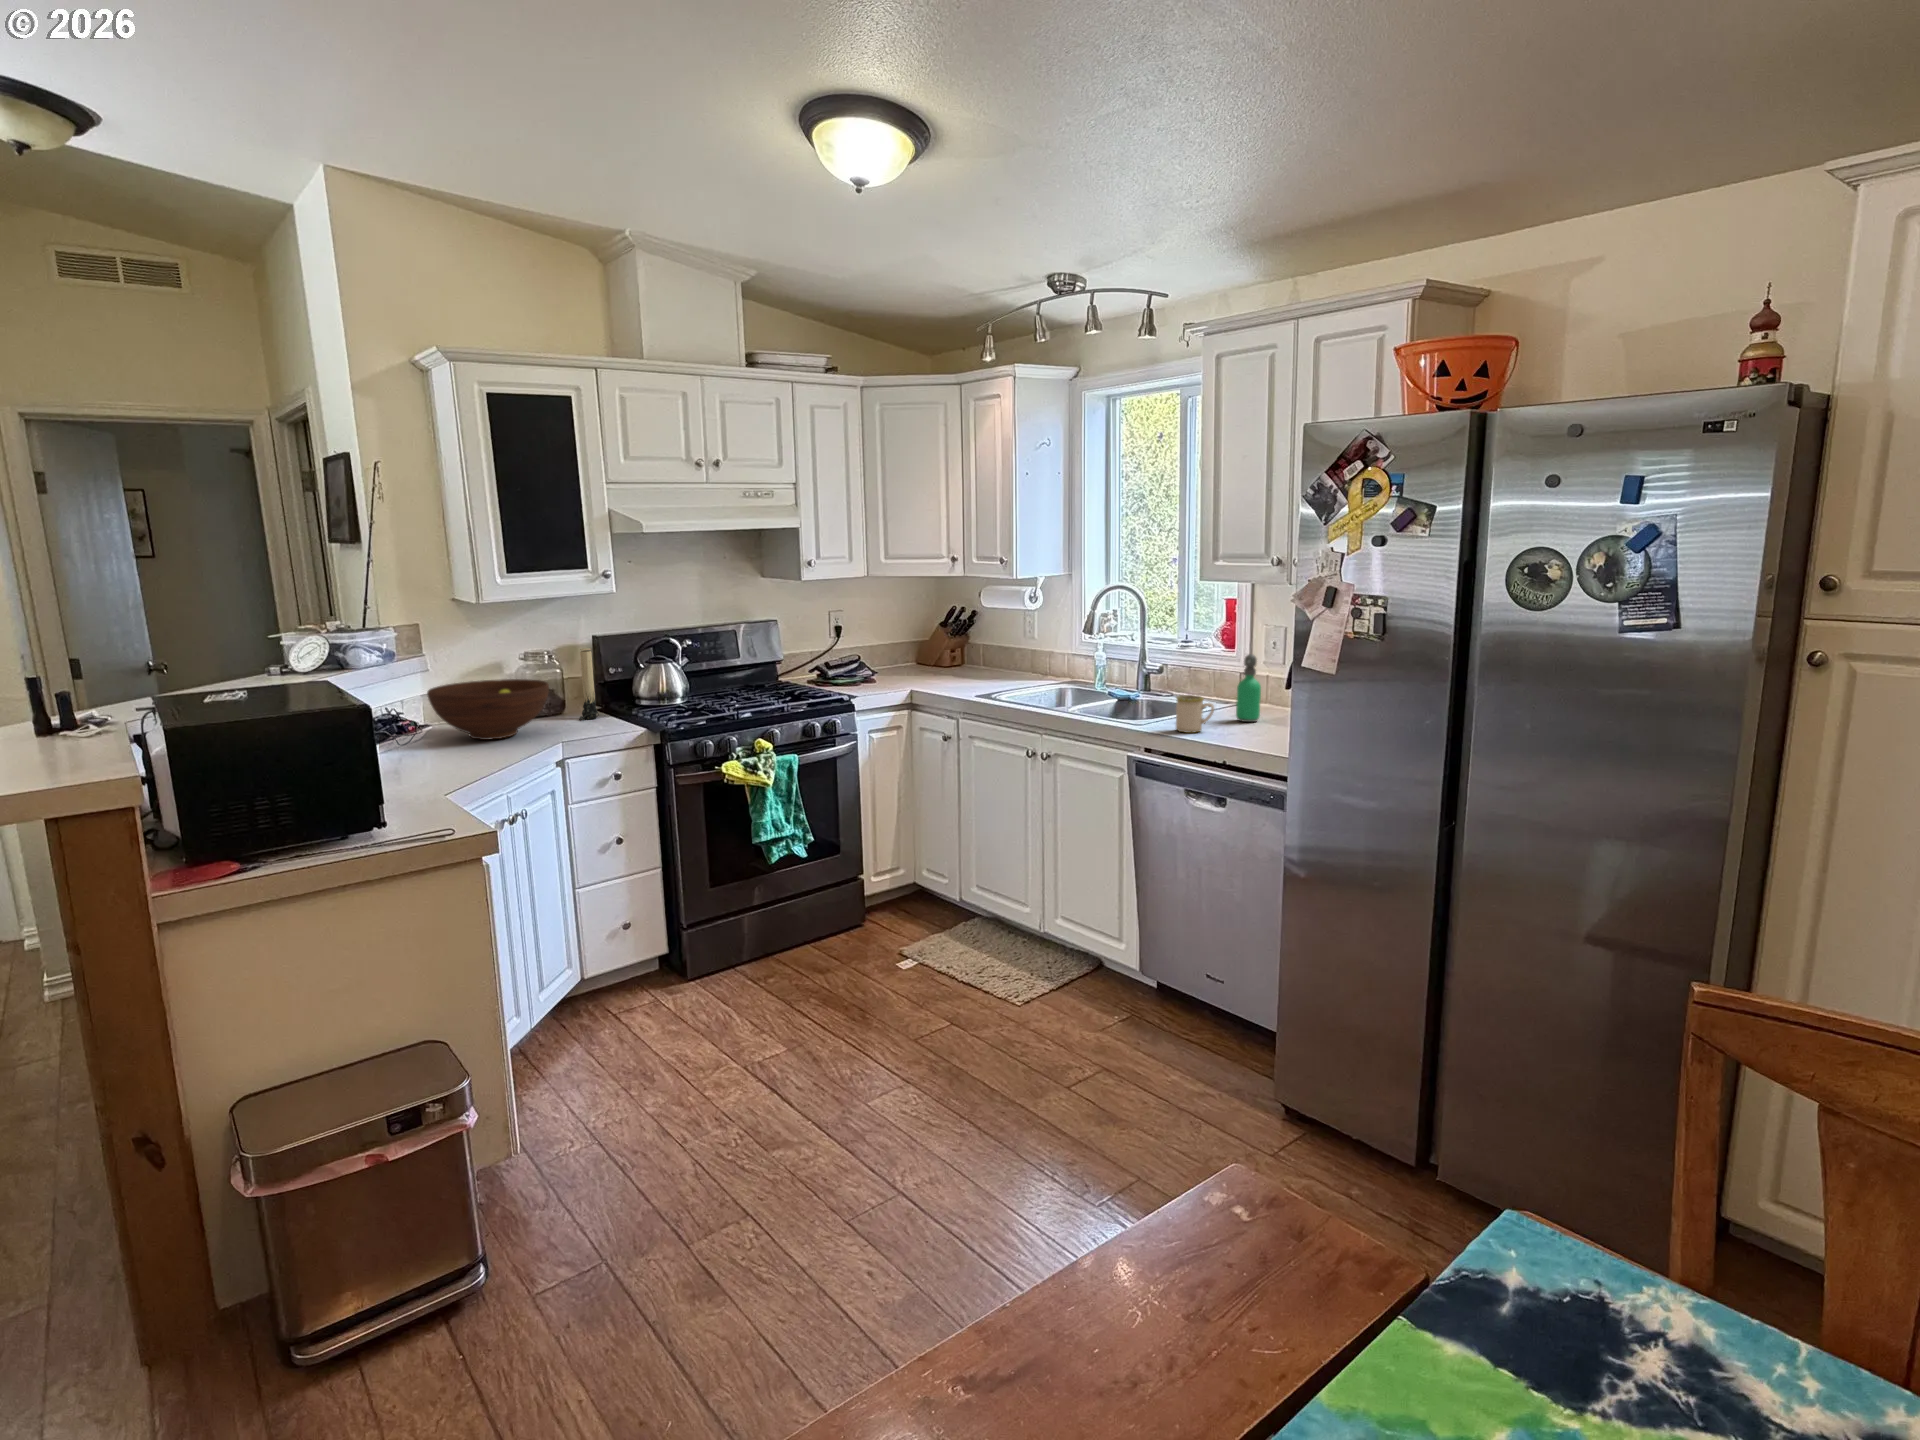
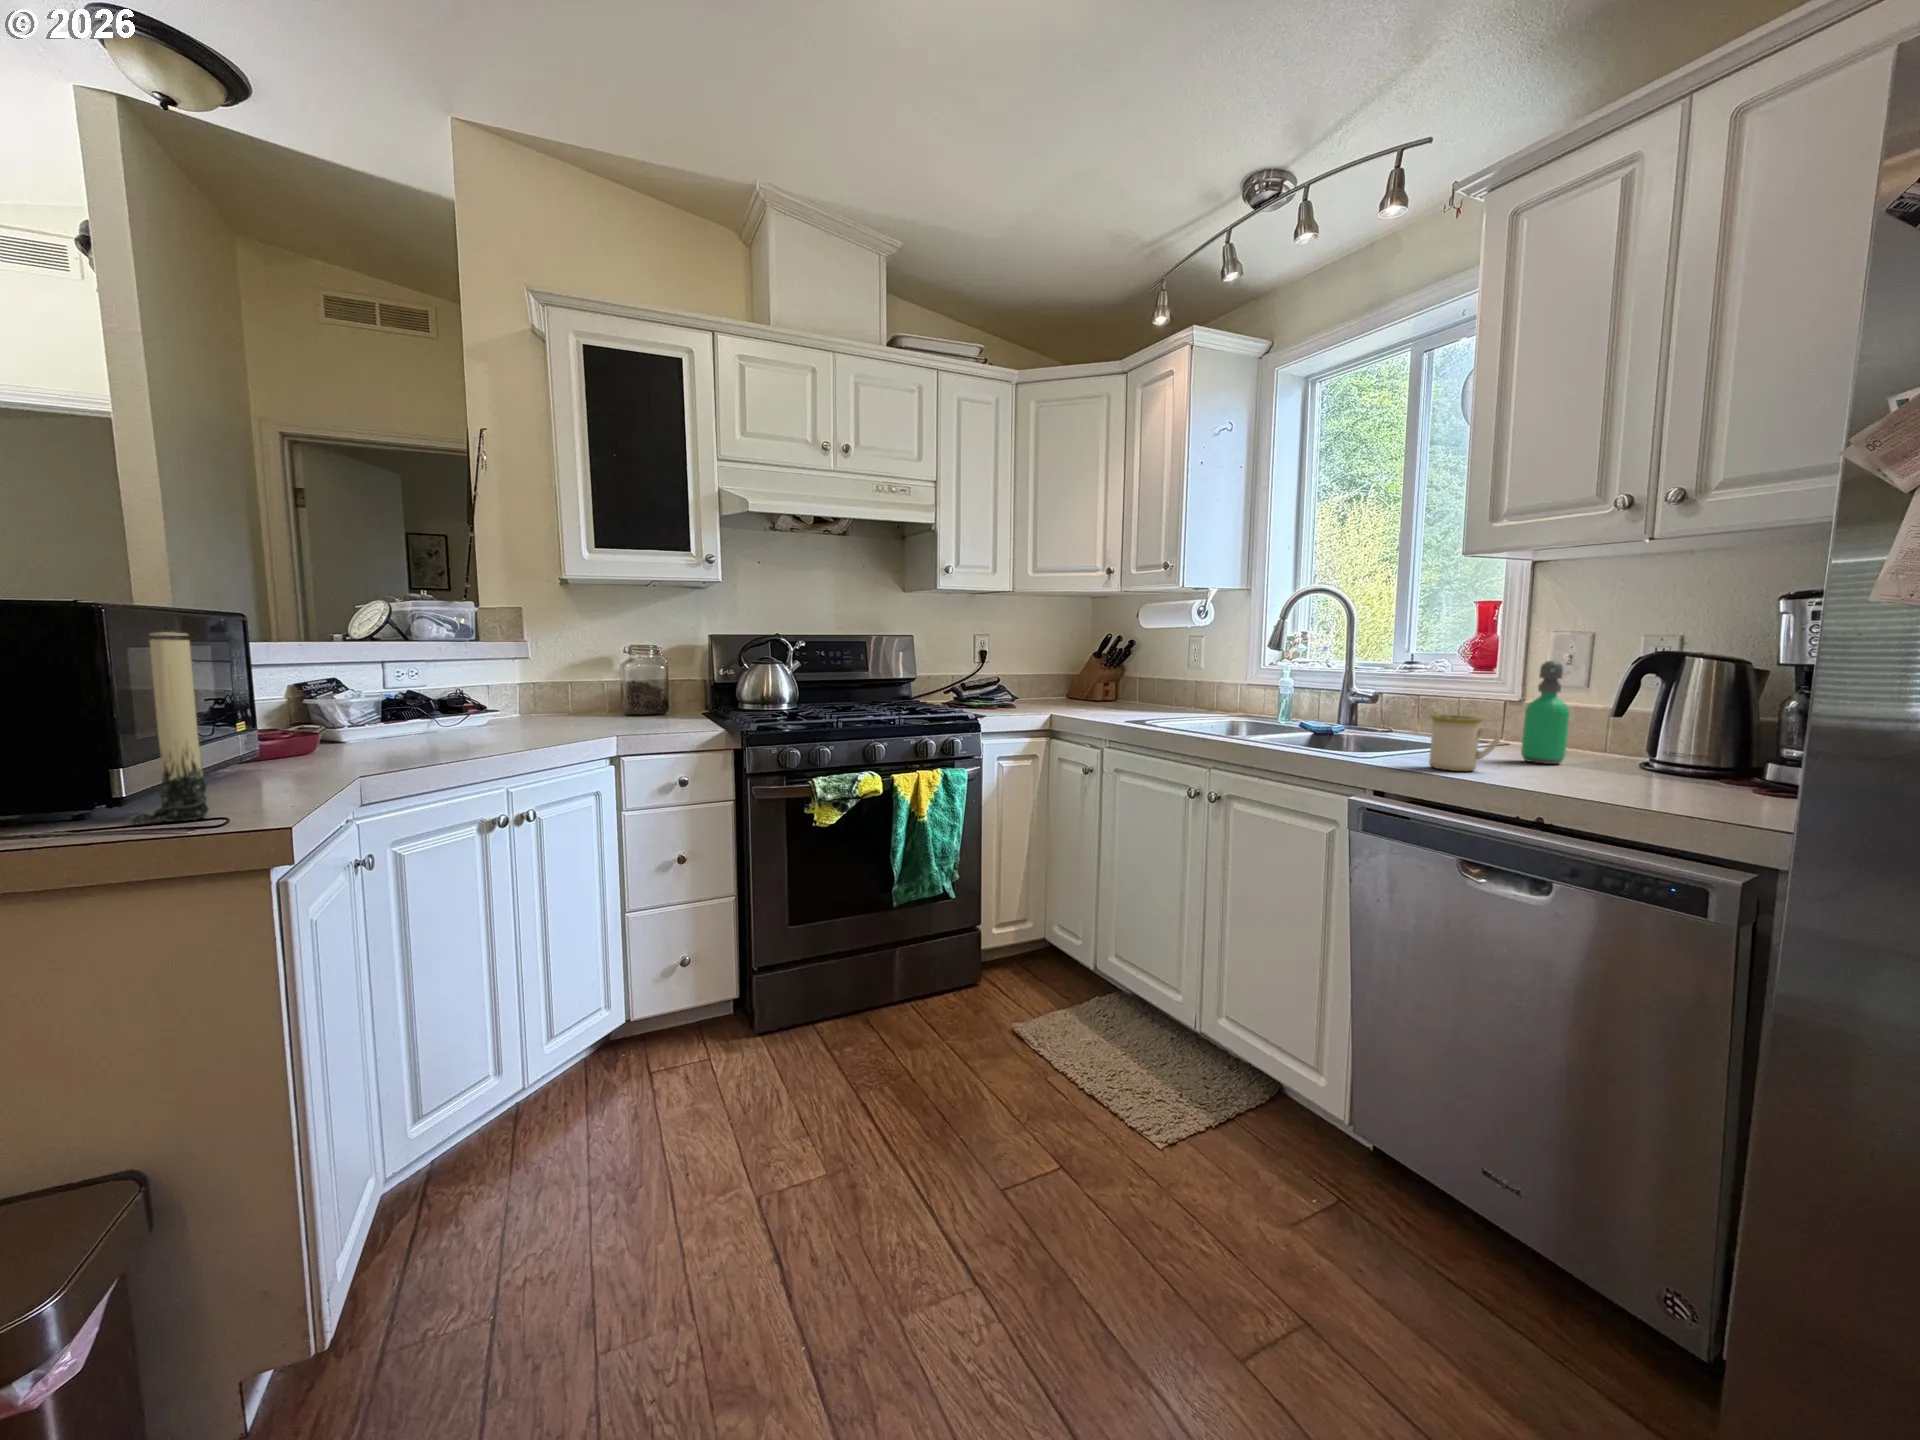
candle: present [580,648,599,720] -> present [132,632,209,824]
fruit bowl: present [427,679,549,740] -> none [477,666,621,728]

